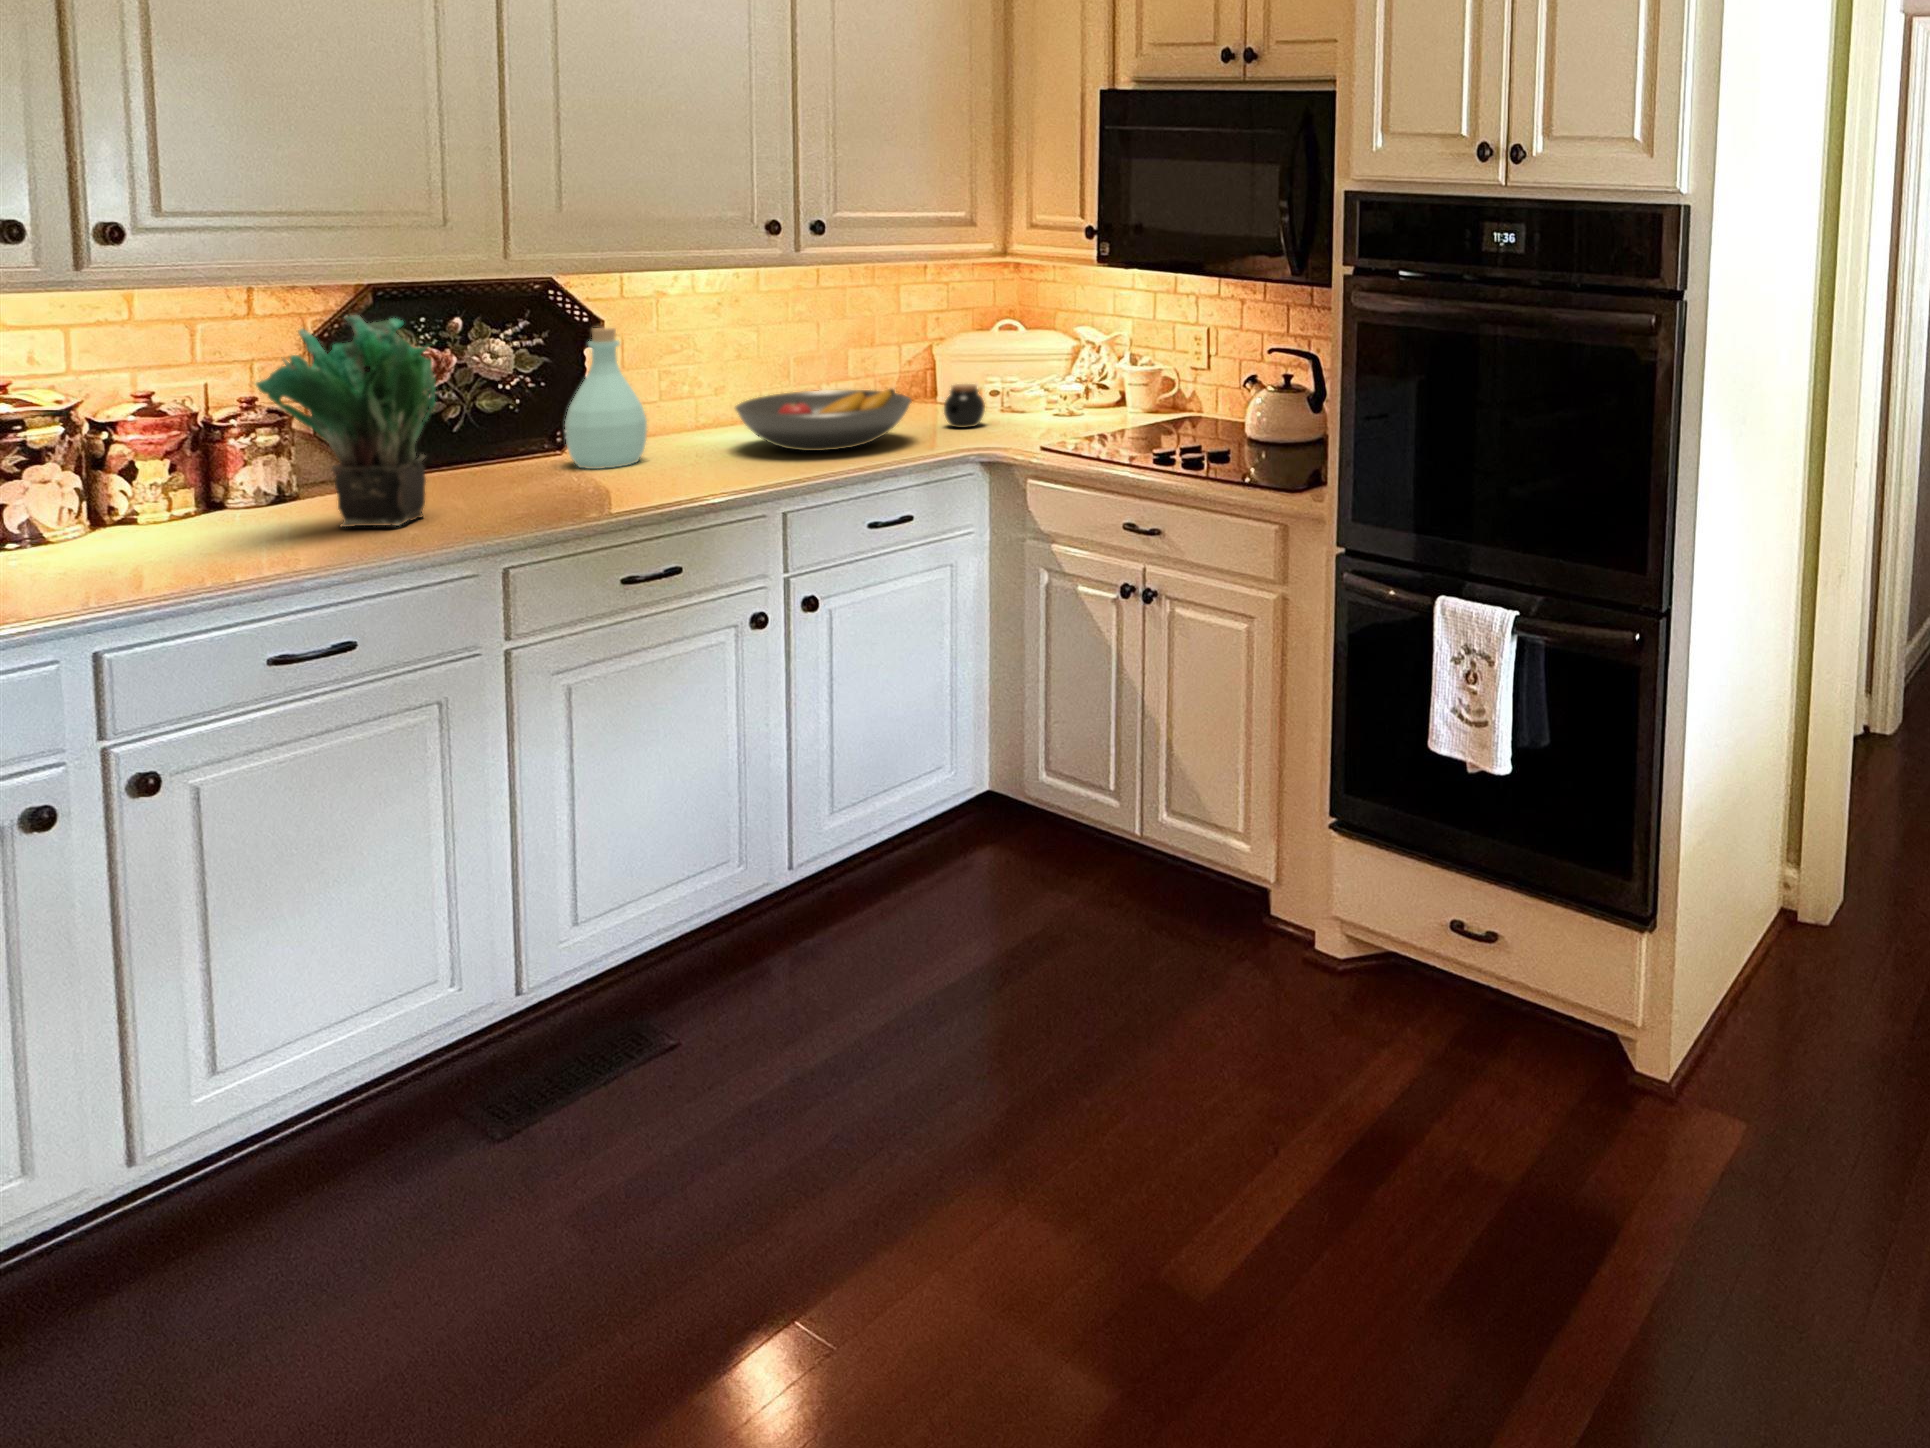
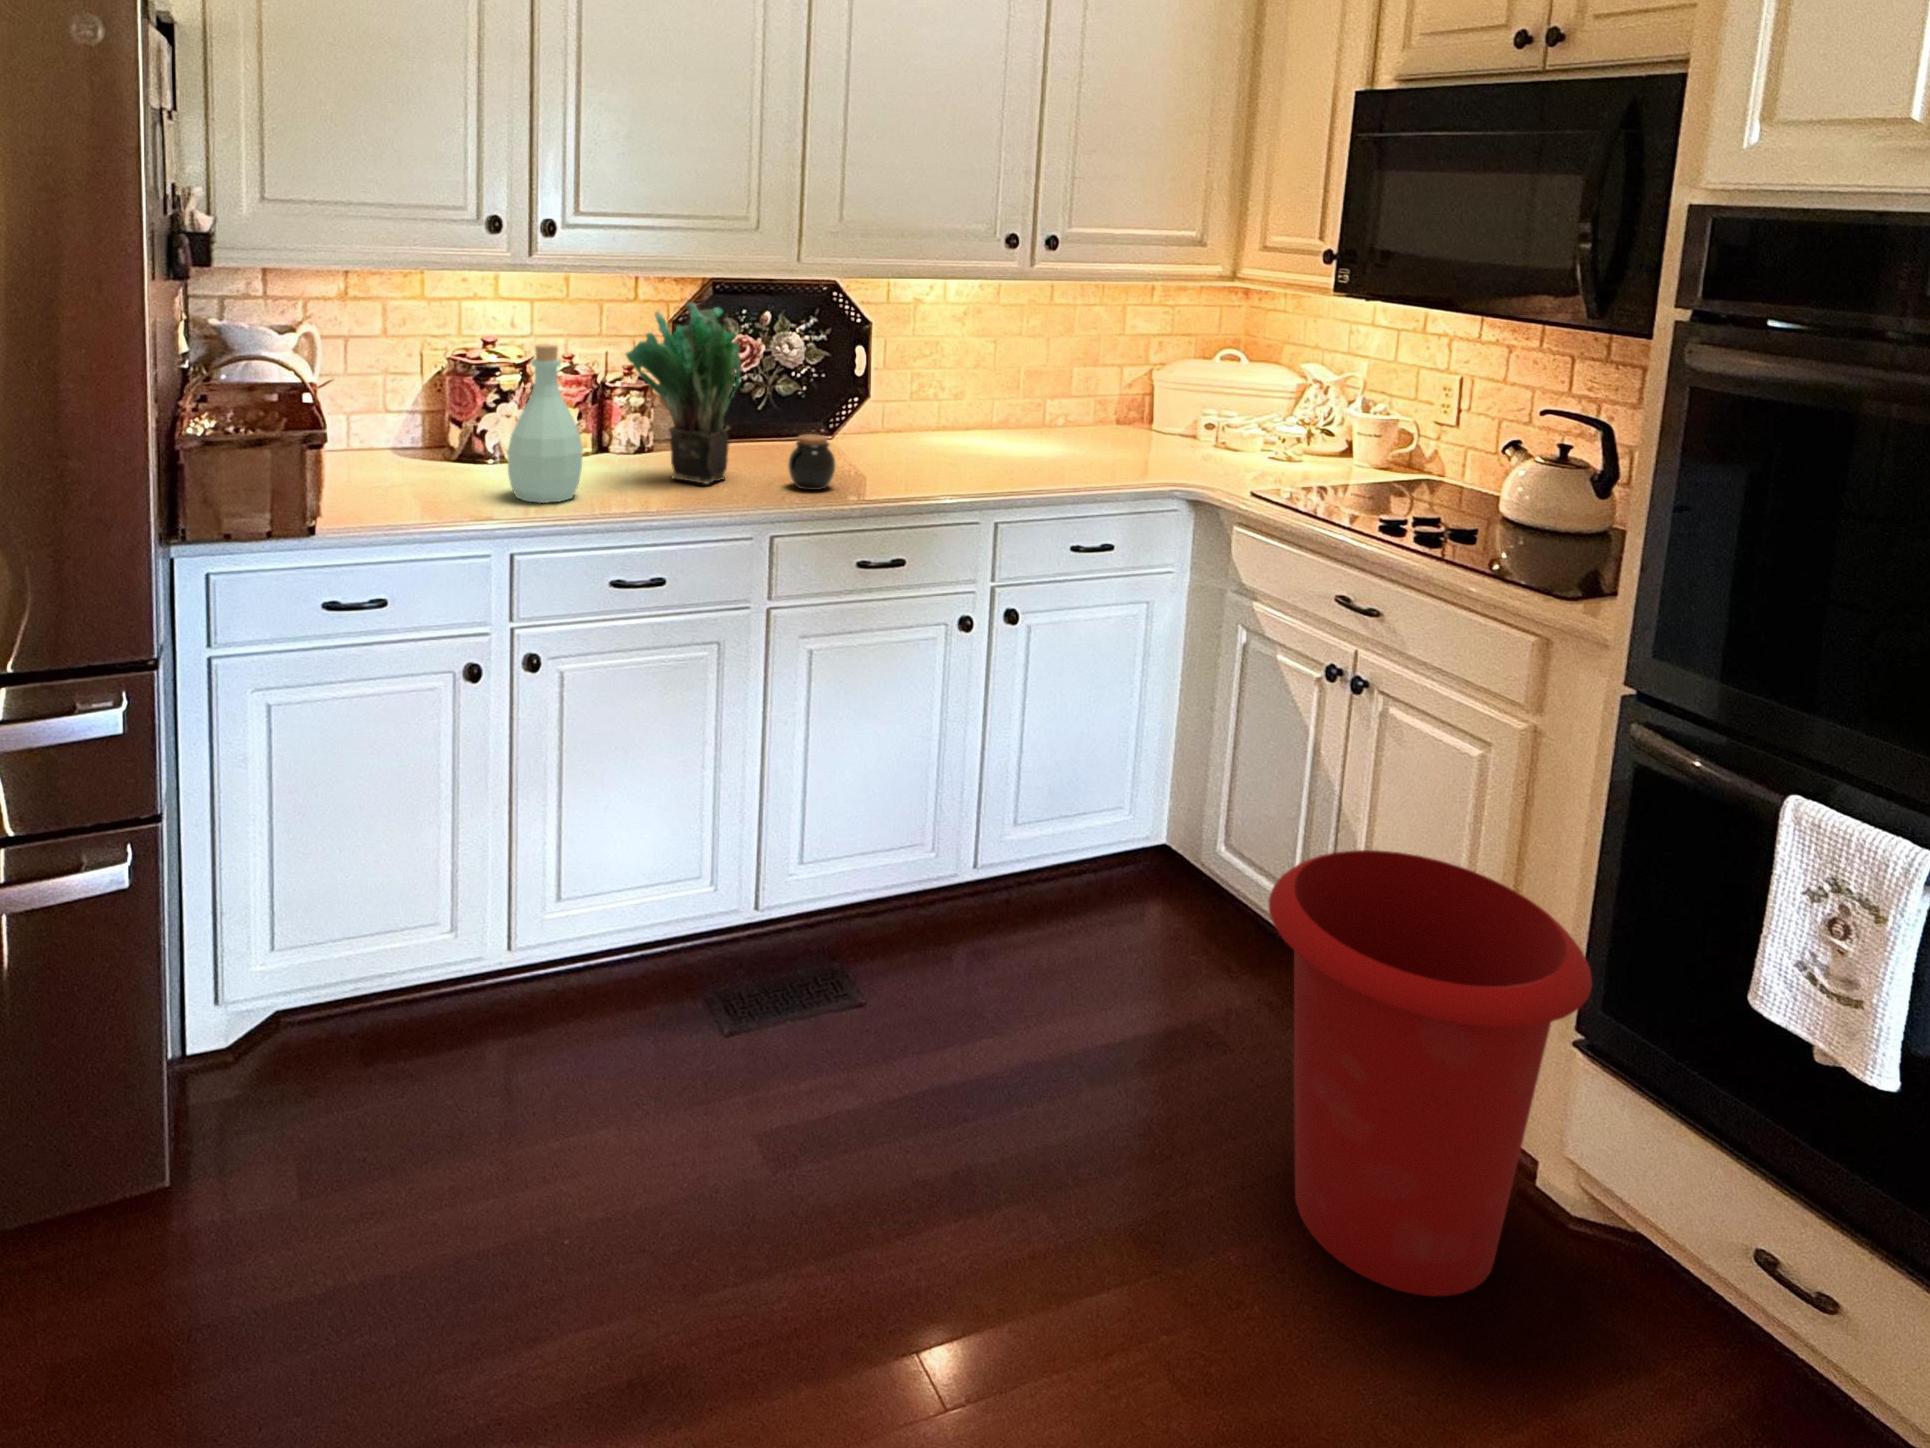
bottle: present [565,328,647,469] -> present [507,344,583,503]
jar: present [944,384,985,428] -> present [788,434,835,490]
fruit bowl: present [735,389,911,451] -> none [966,404,1123,465]
waste bin: none [1091,719,1335,1068] -> present [1269,850,1592,1296]

